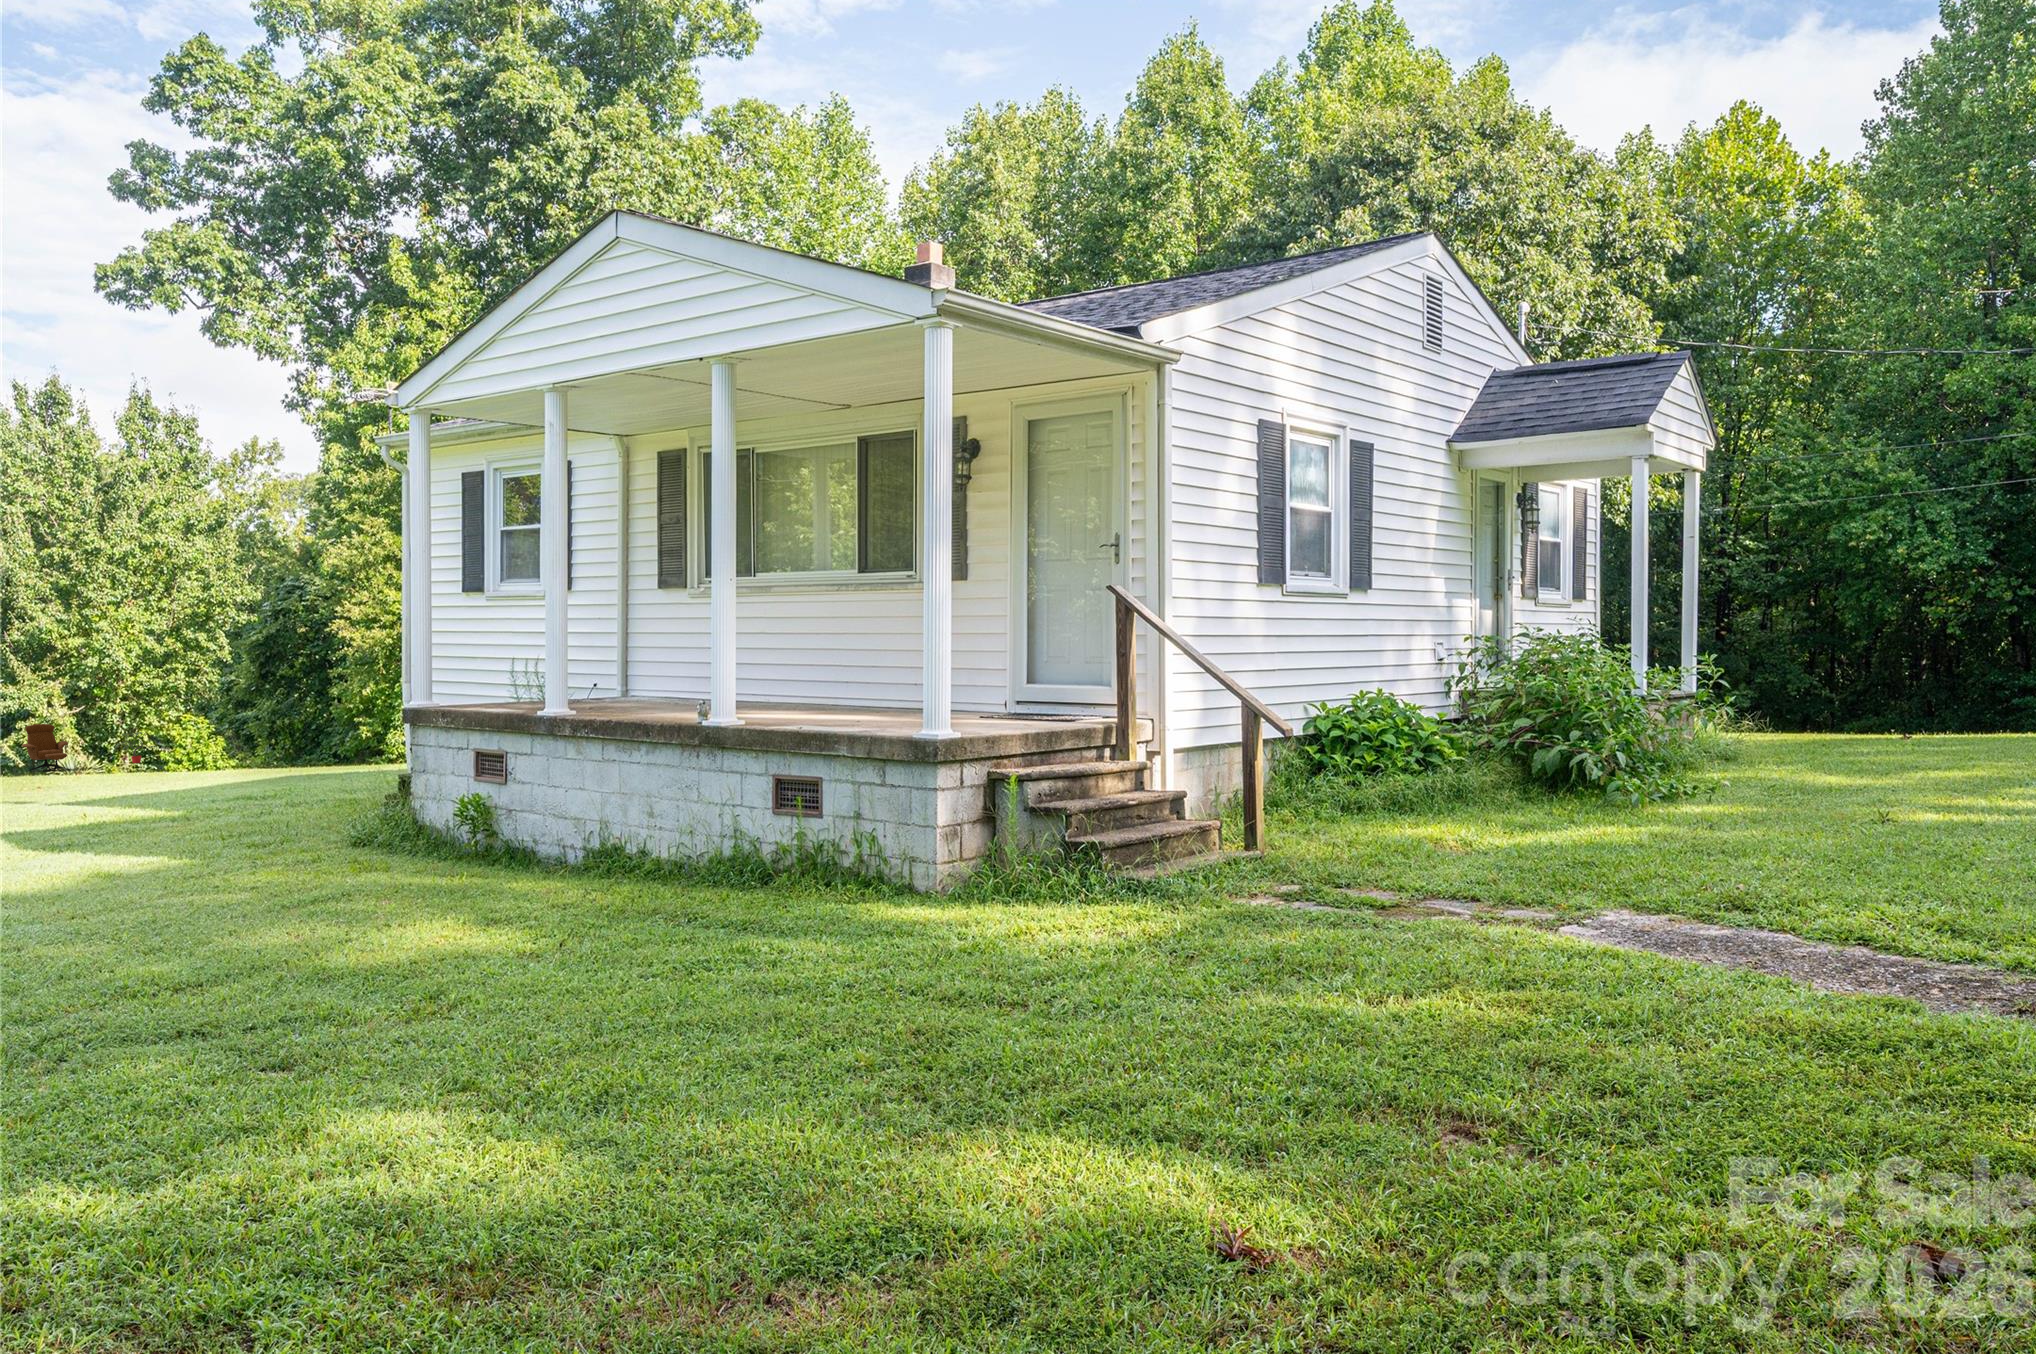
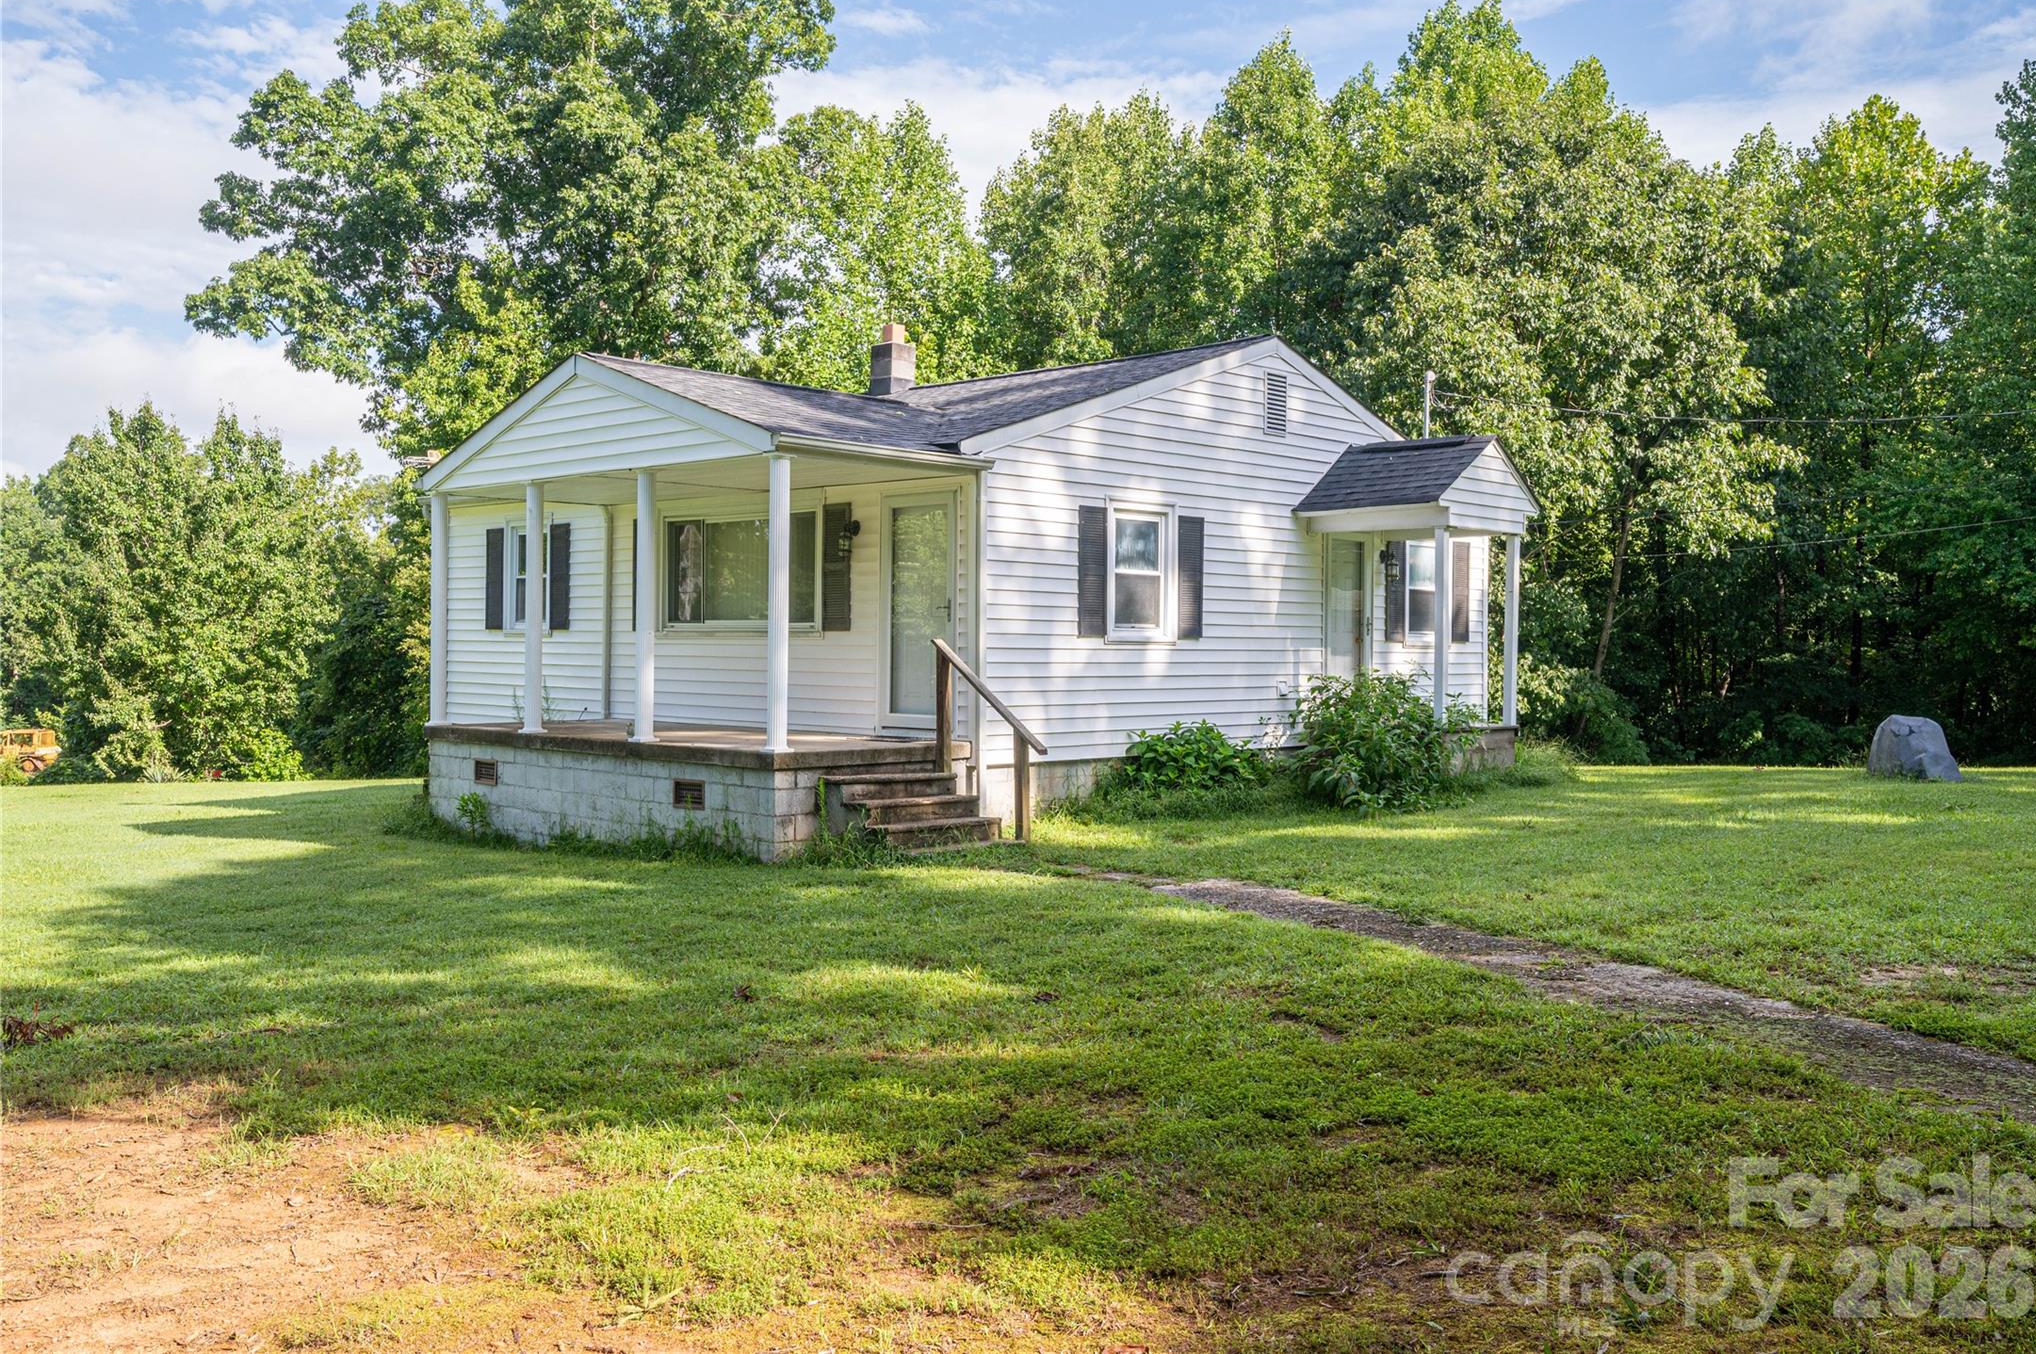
lounge chair: present [22,724,70,772] -> none [113,738,158,785]

